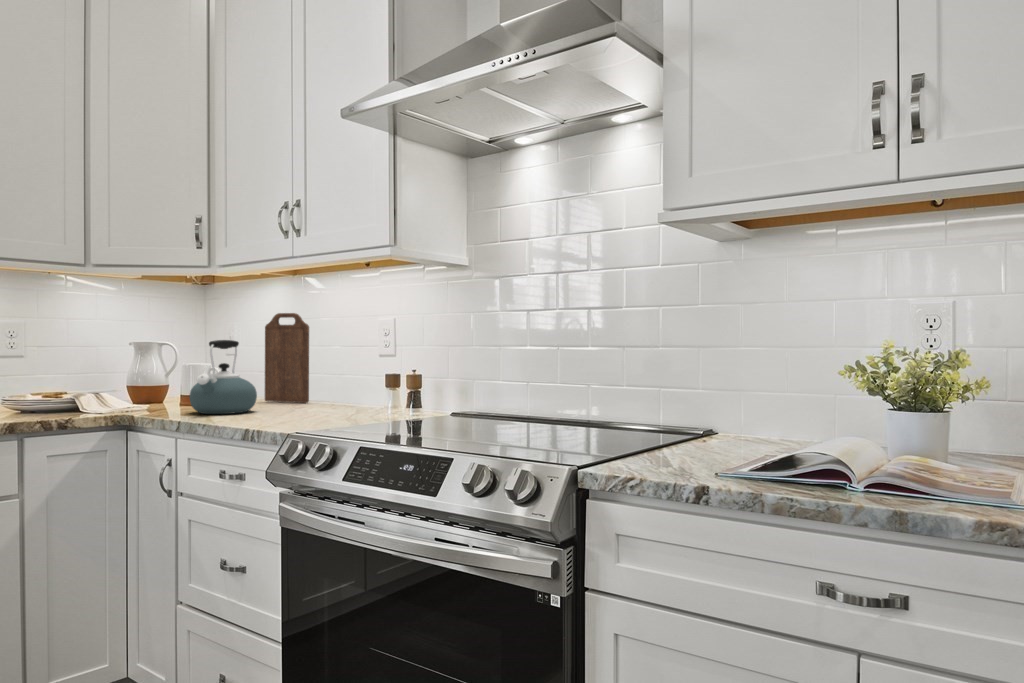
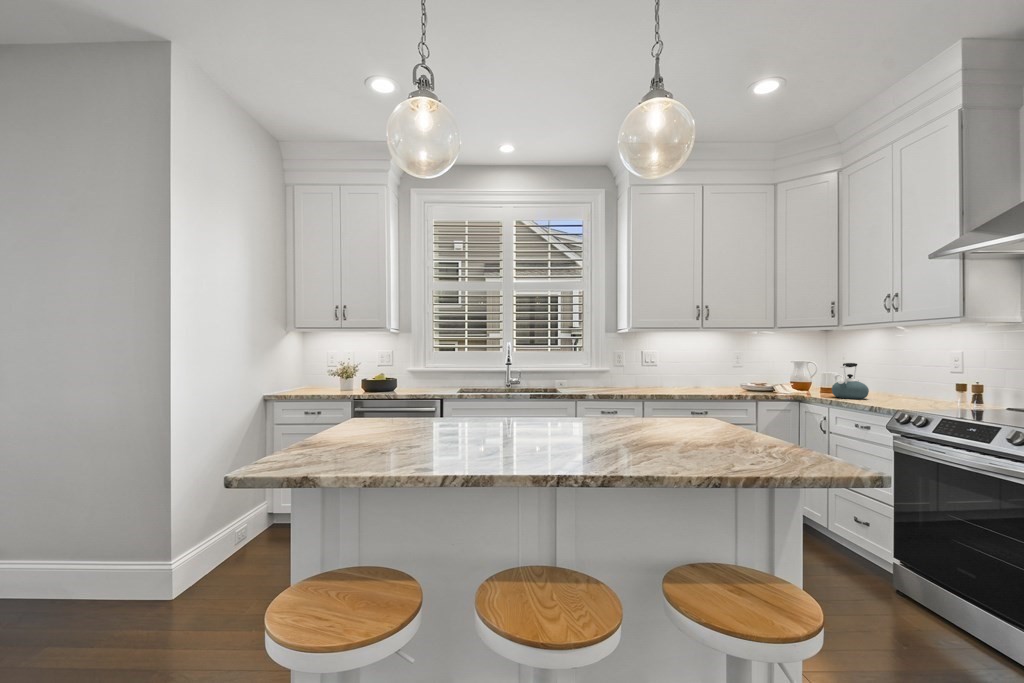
cutting board: present [265,313,309,403] -> none [868,348,898,398]

